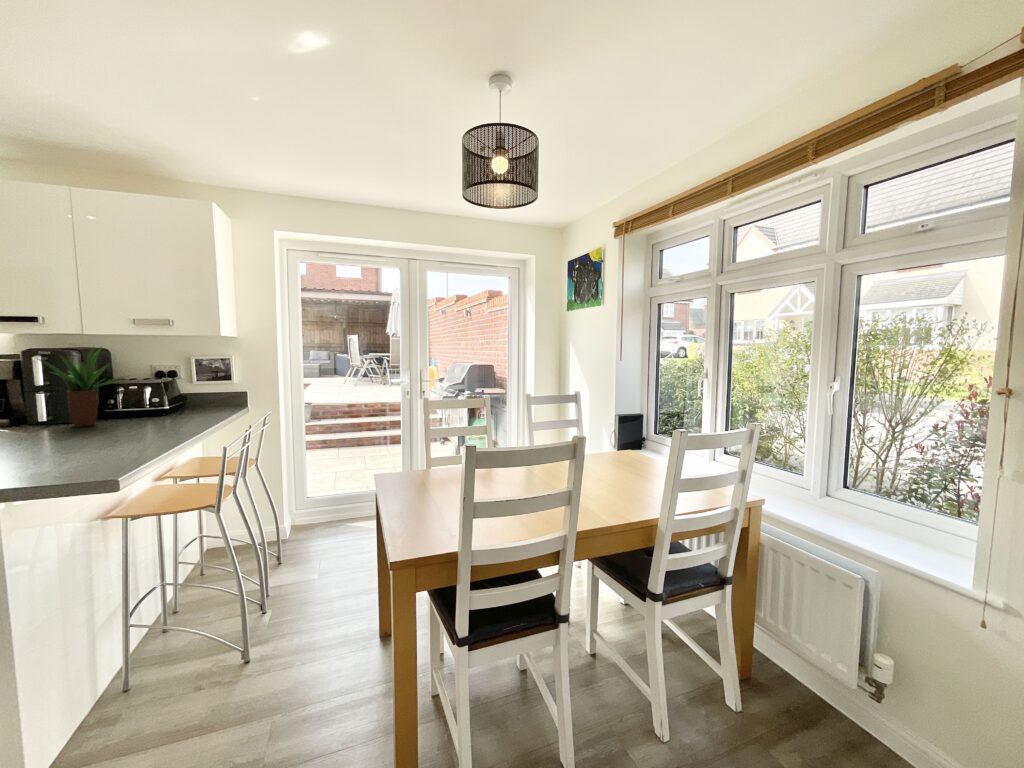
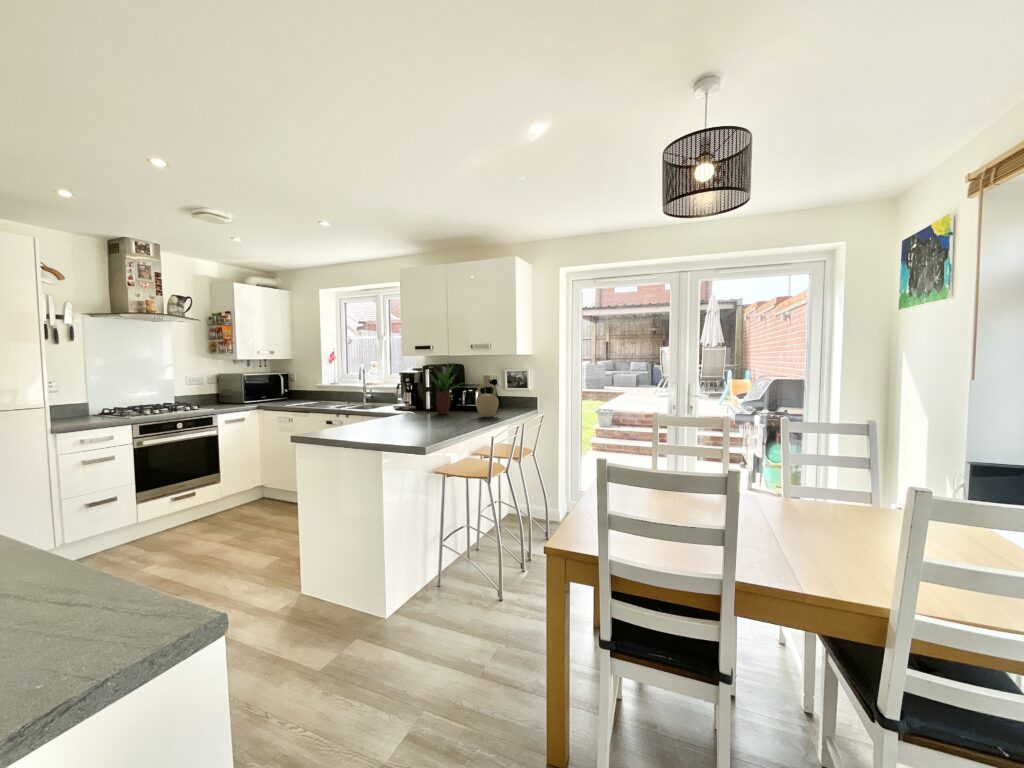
vase: none [155,365,196,423] -> present [476,375,499,417]

